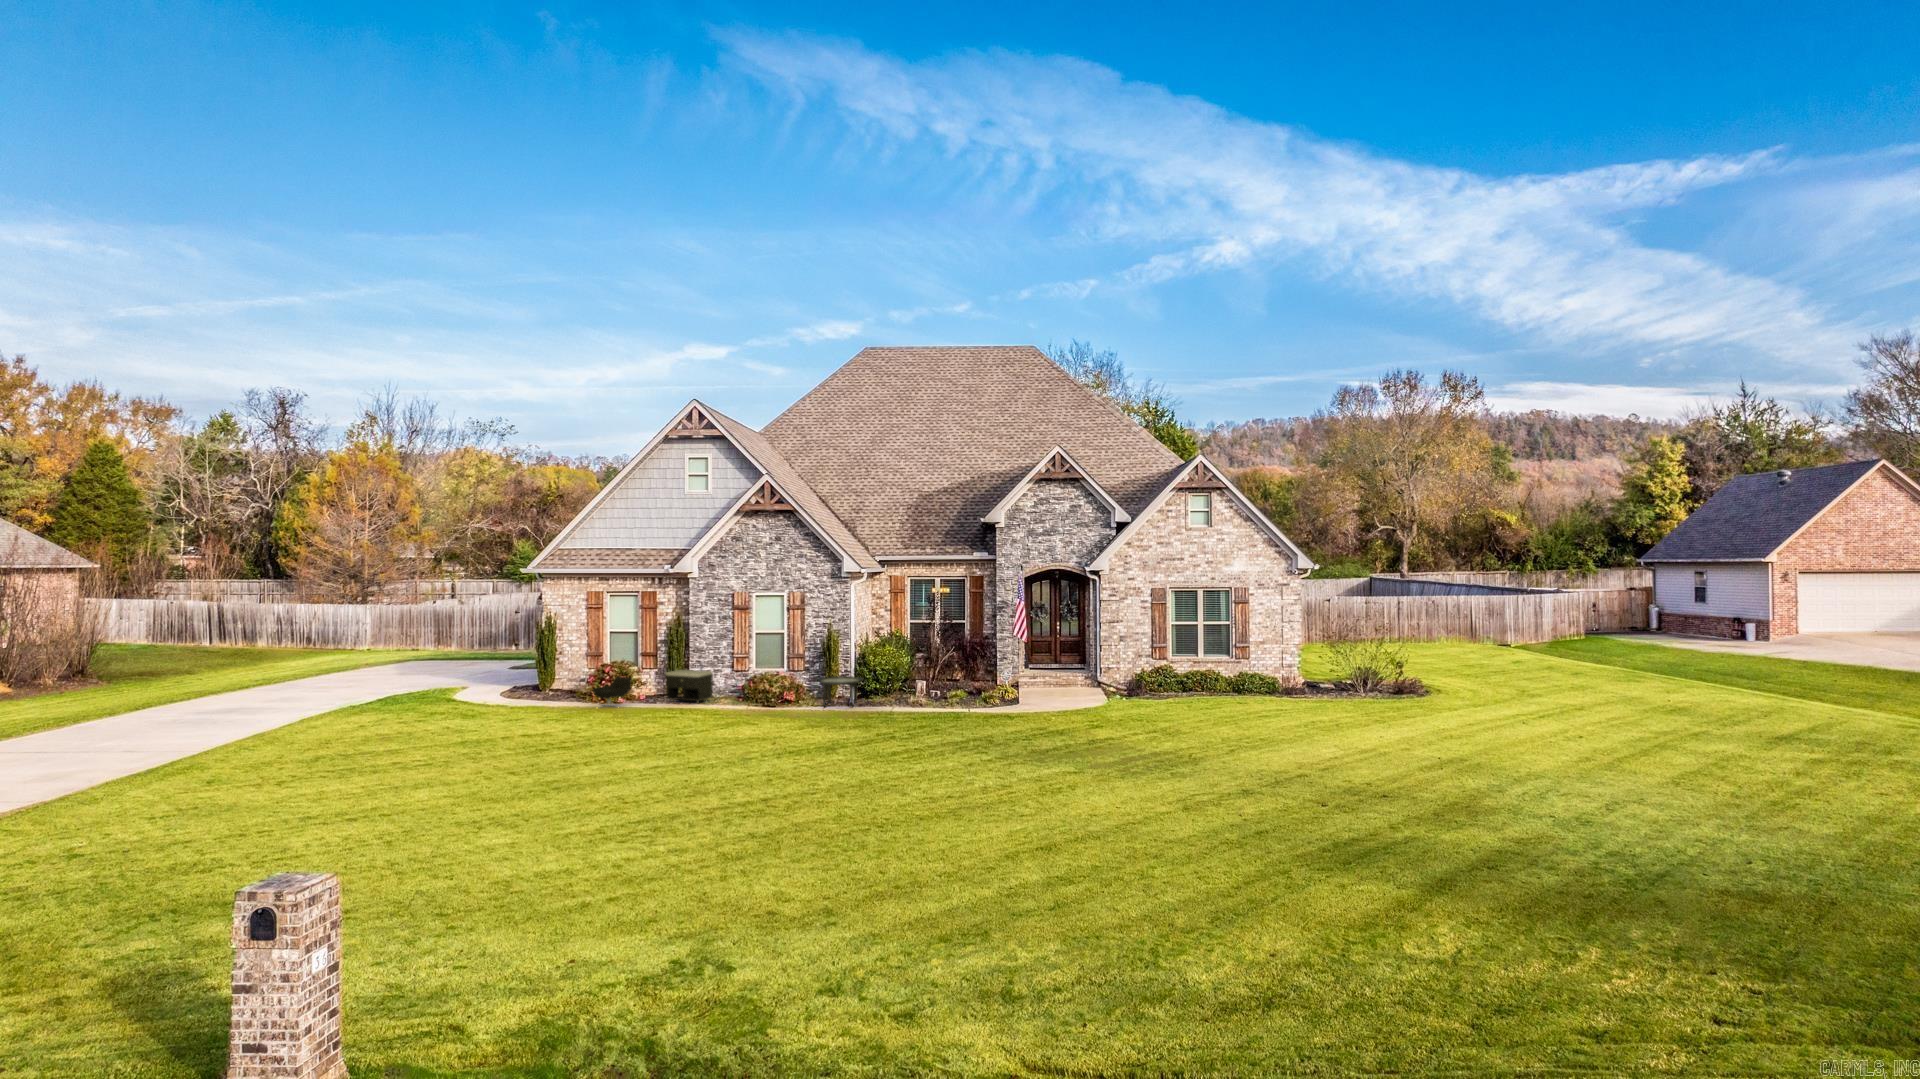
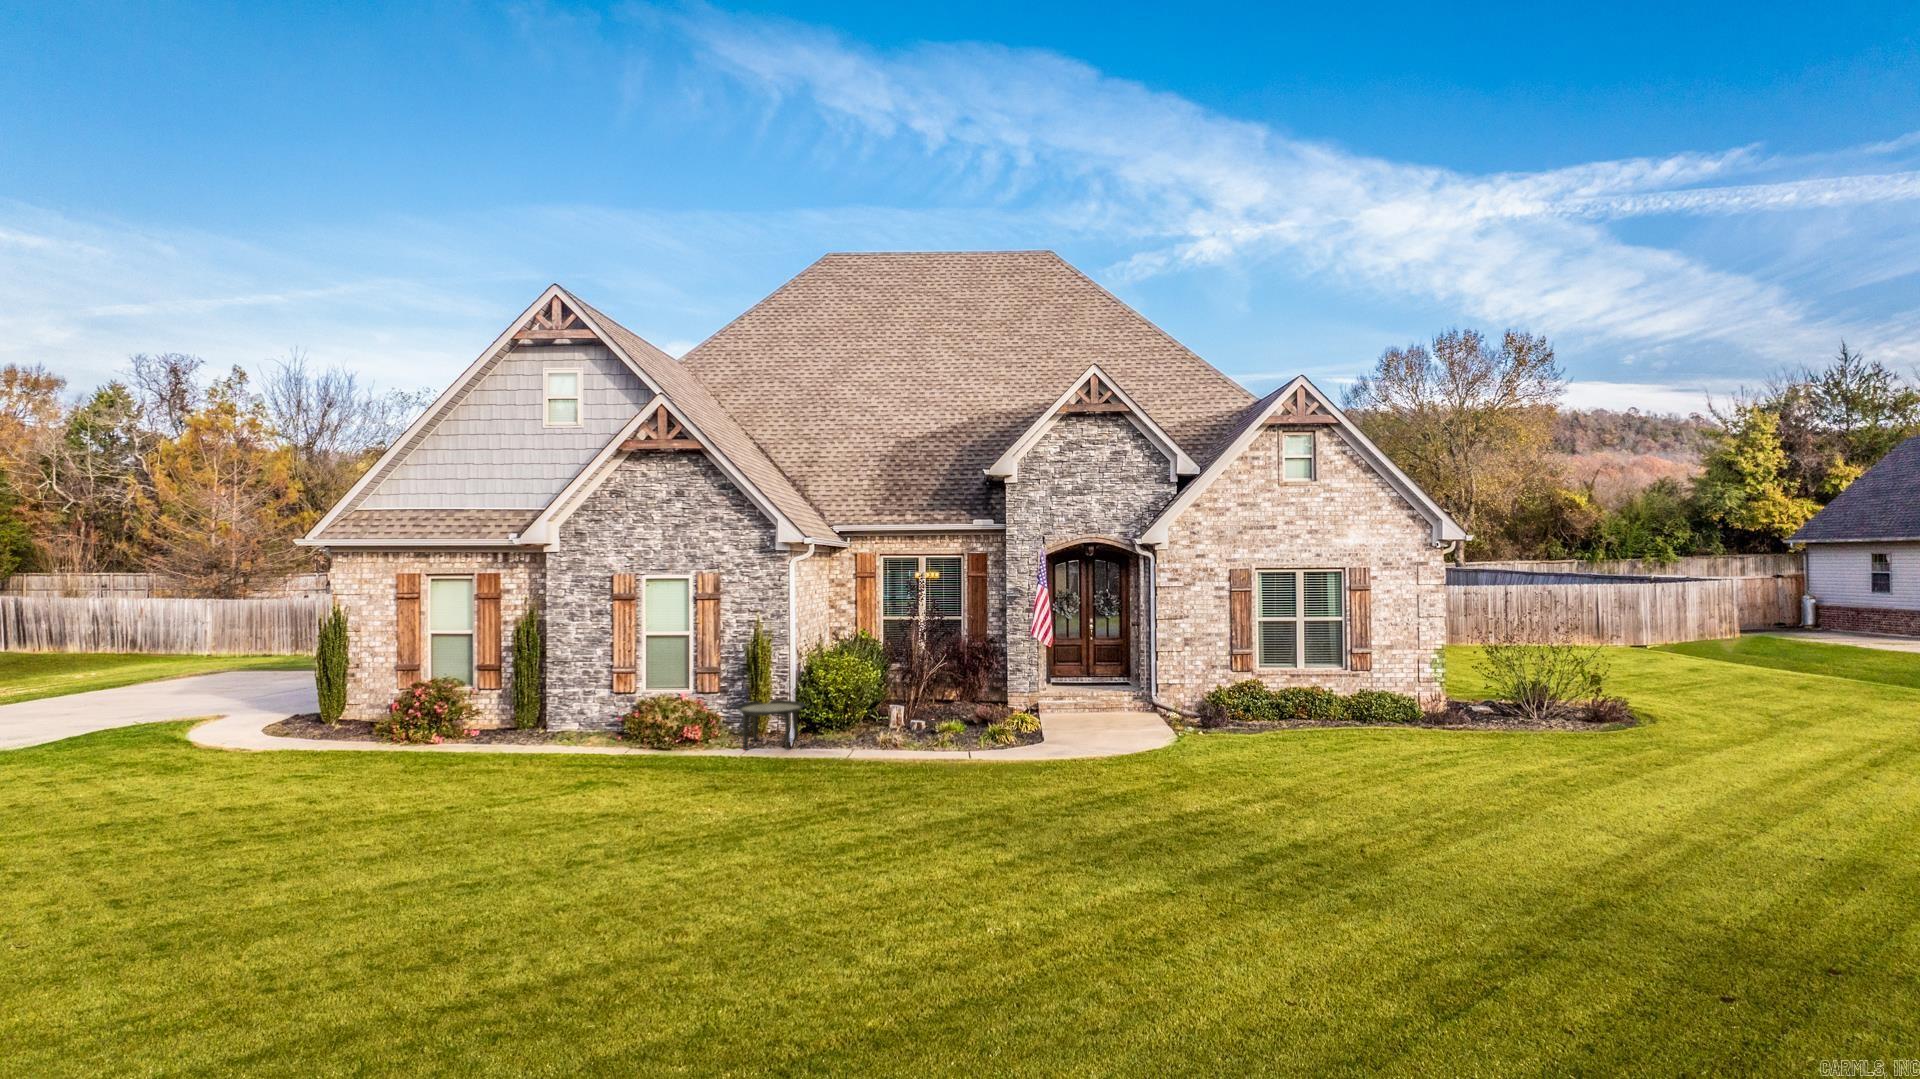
storage bench: present [666,670,713,702] -> none [507,690,580,743]
lounge chair: present [593,676,632,705] -> none [388,701,452,753]

